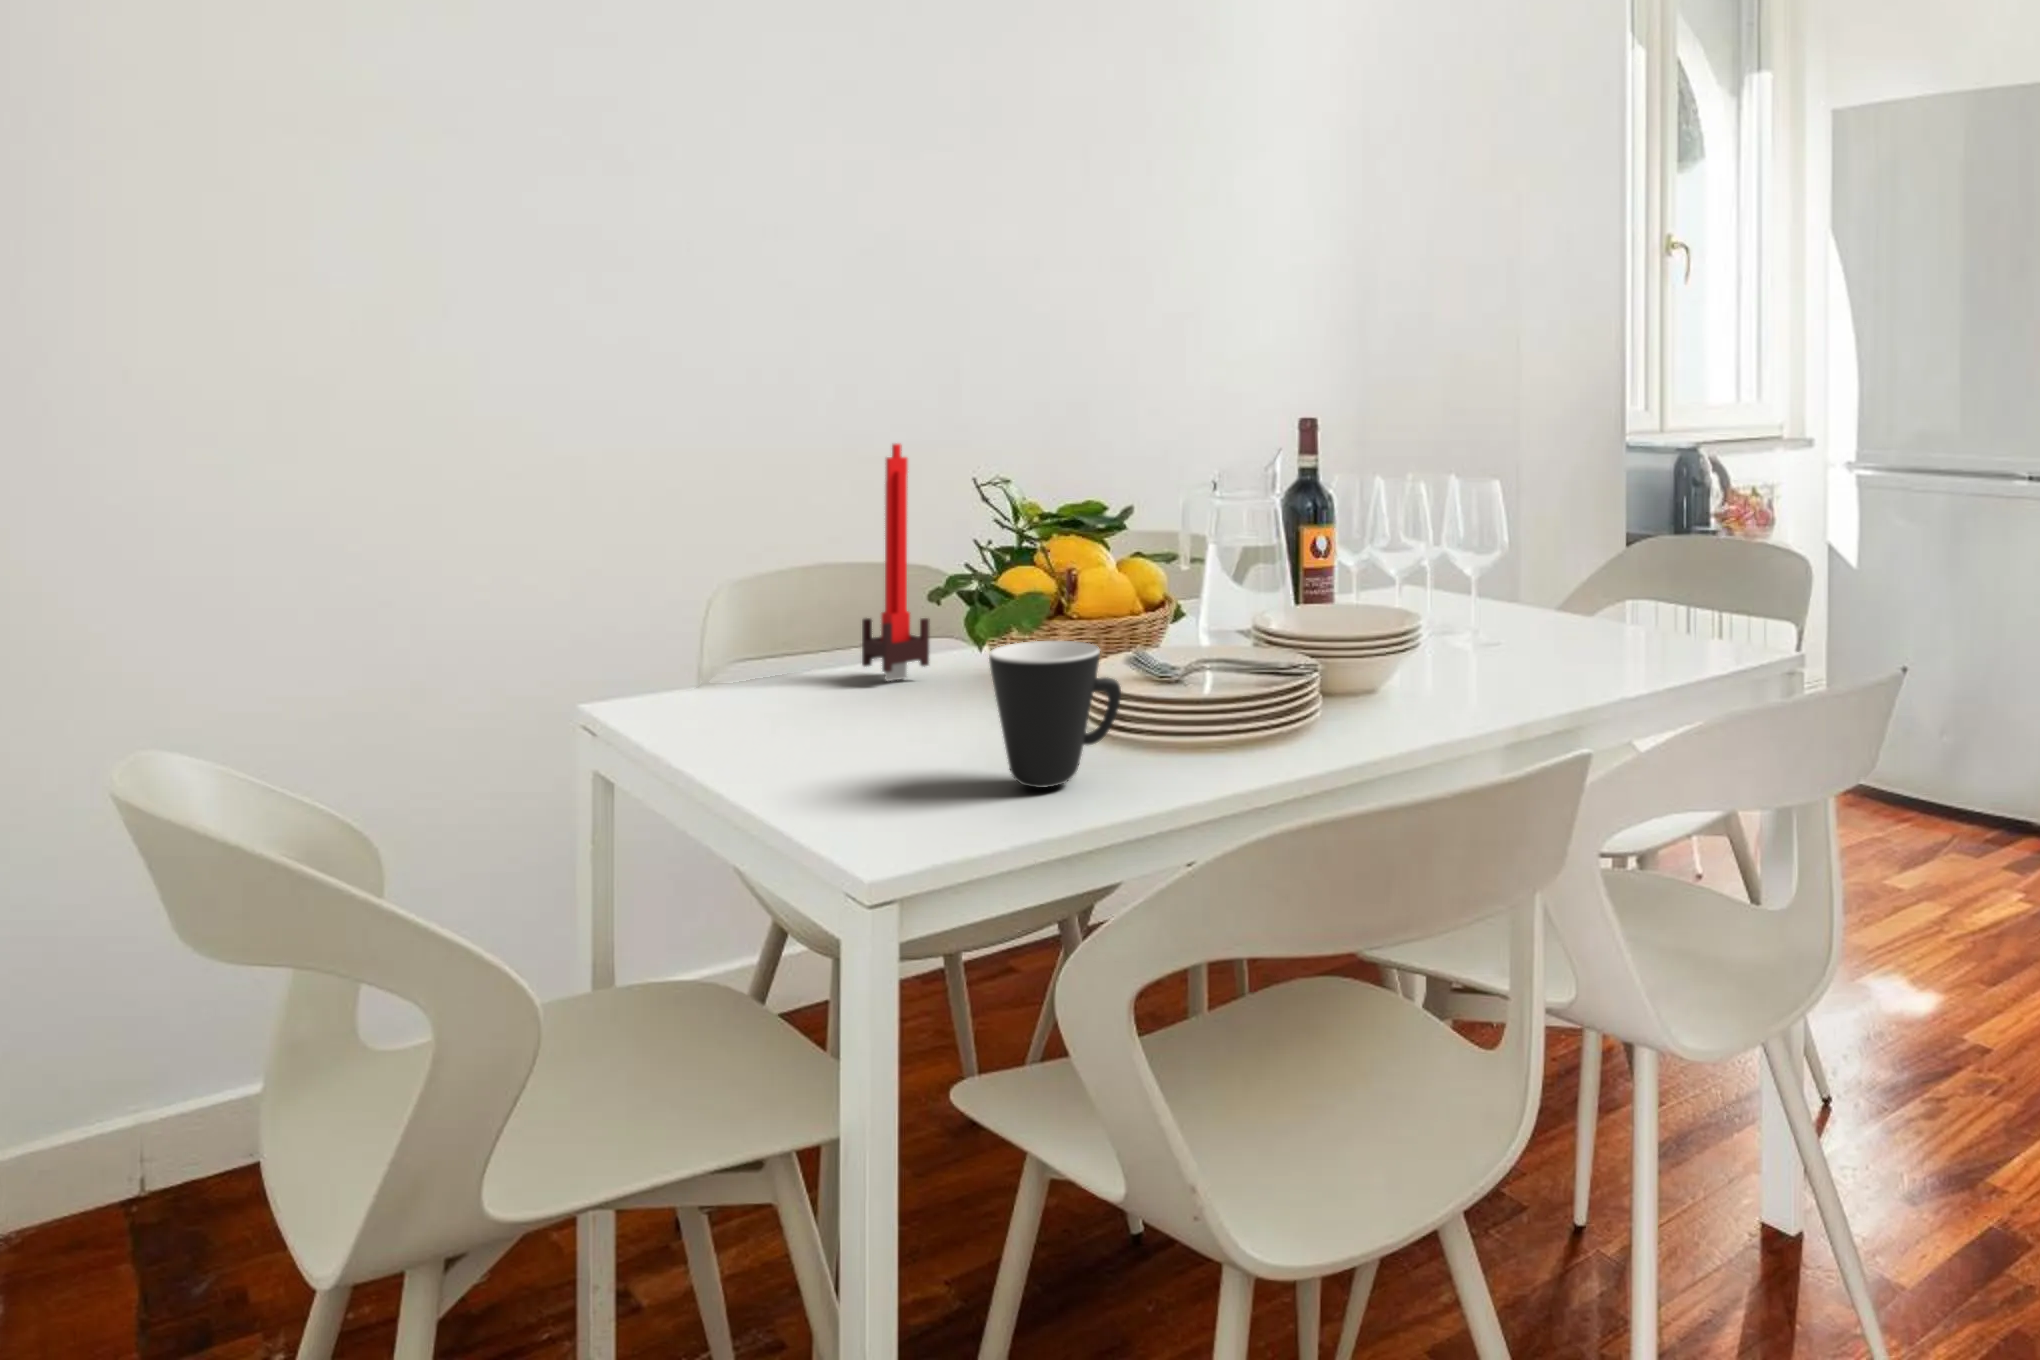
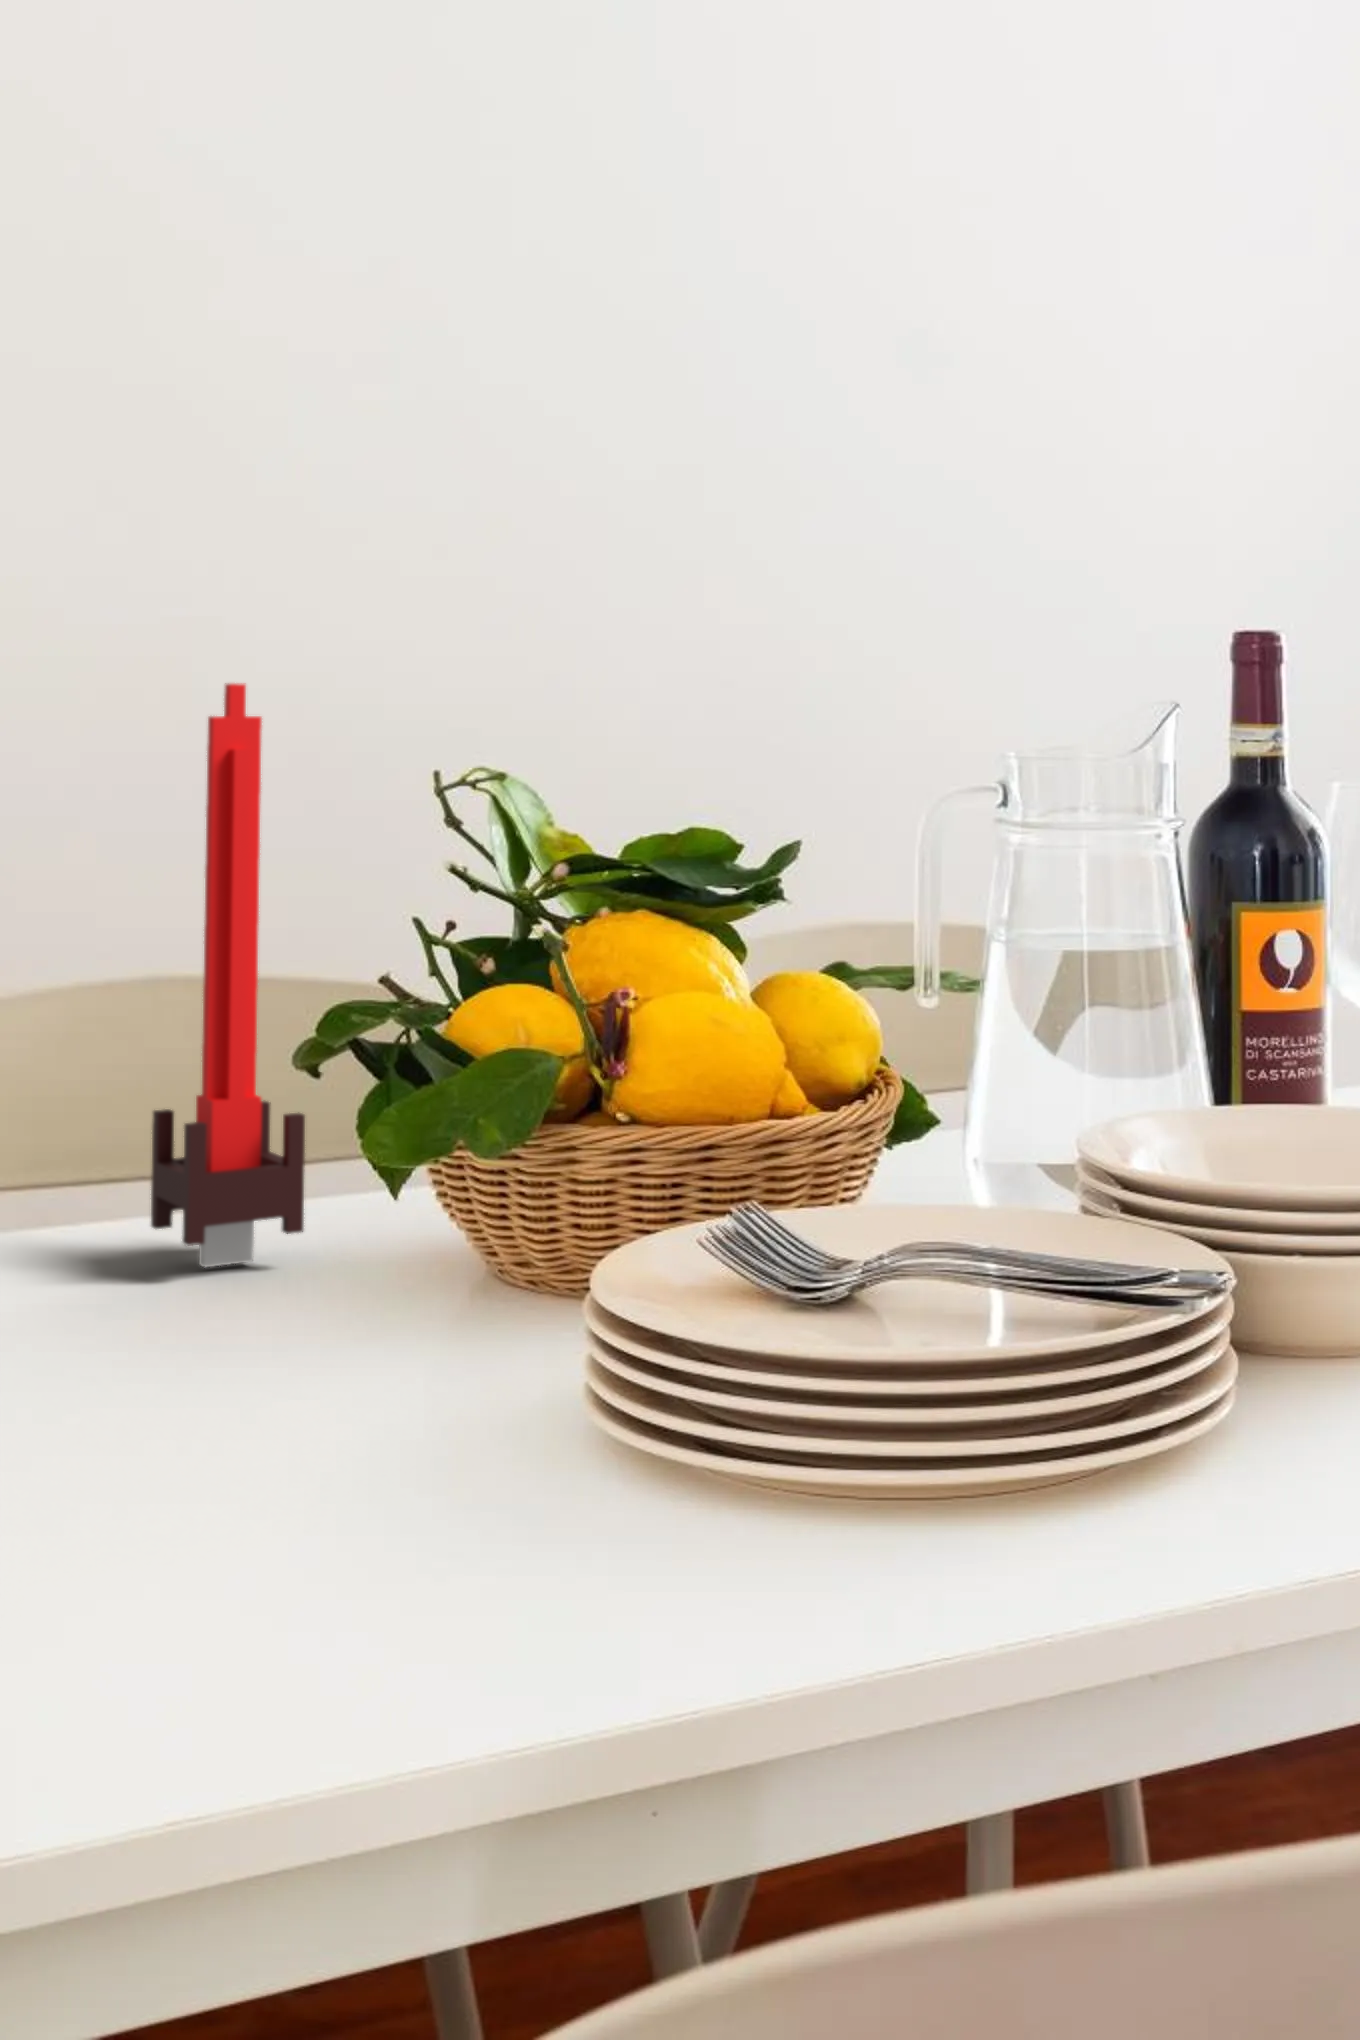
mug: present [989,641,1121,788] -> none [167,1181,578,1640]

